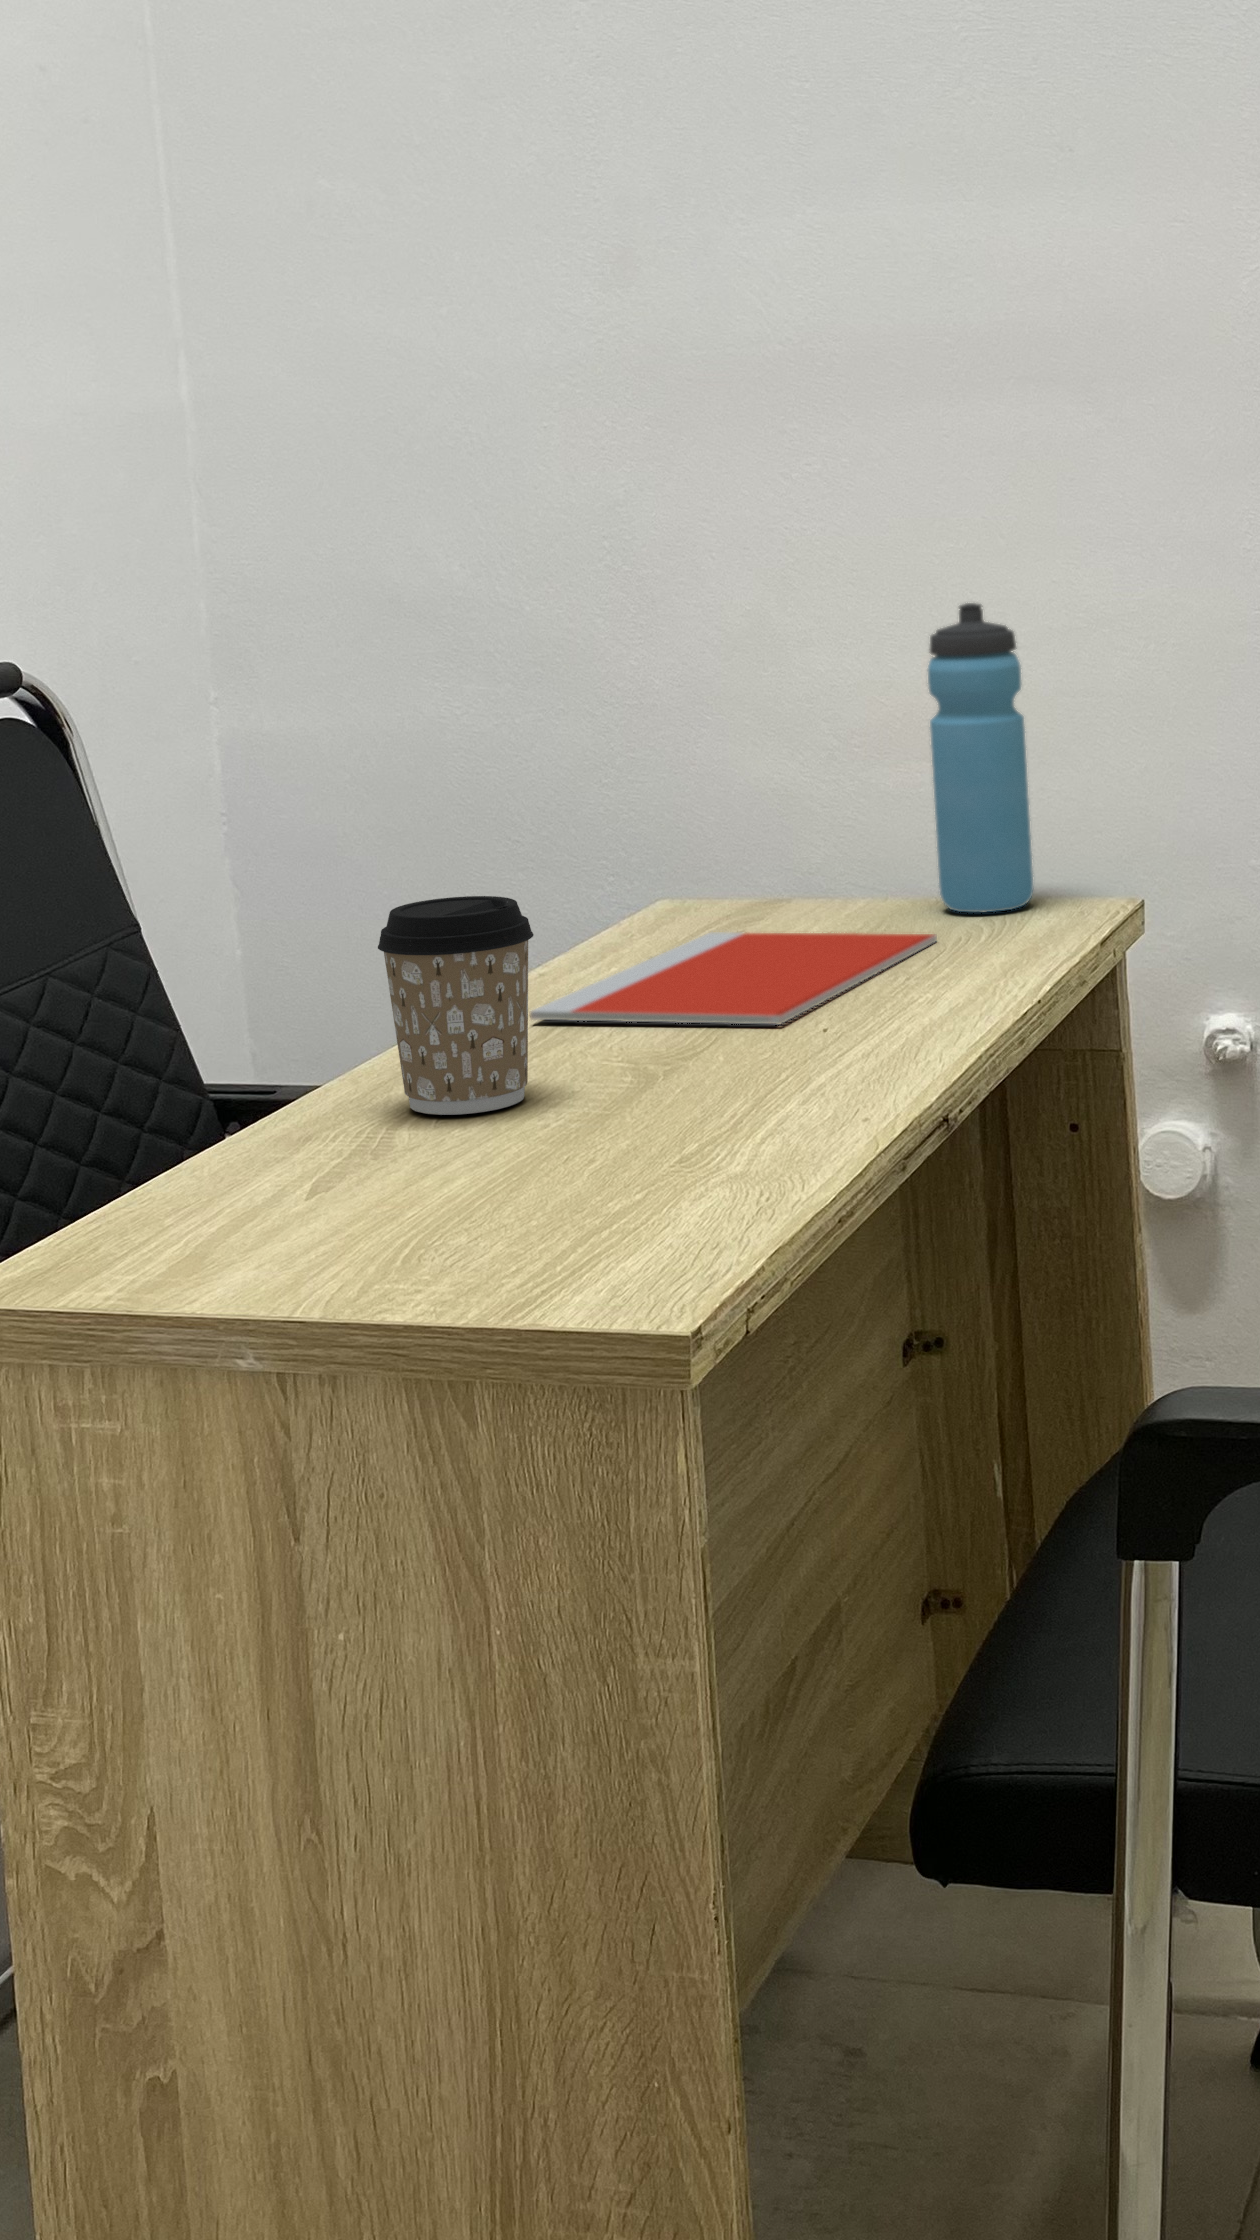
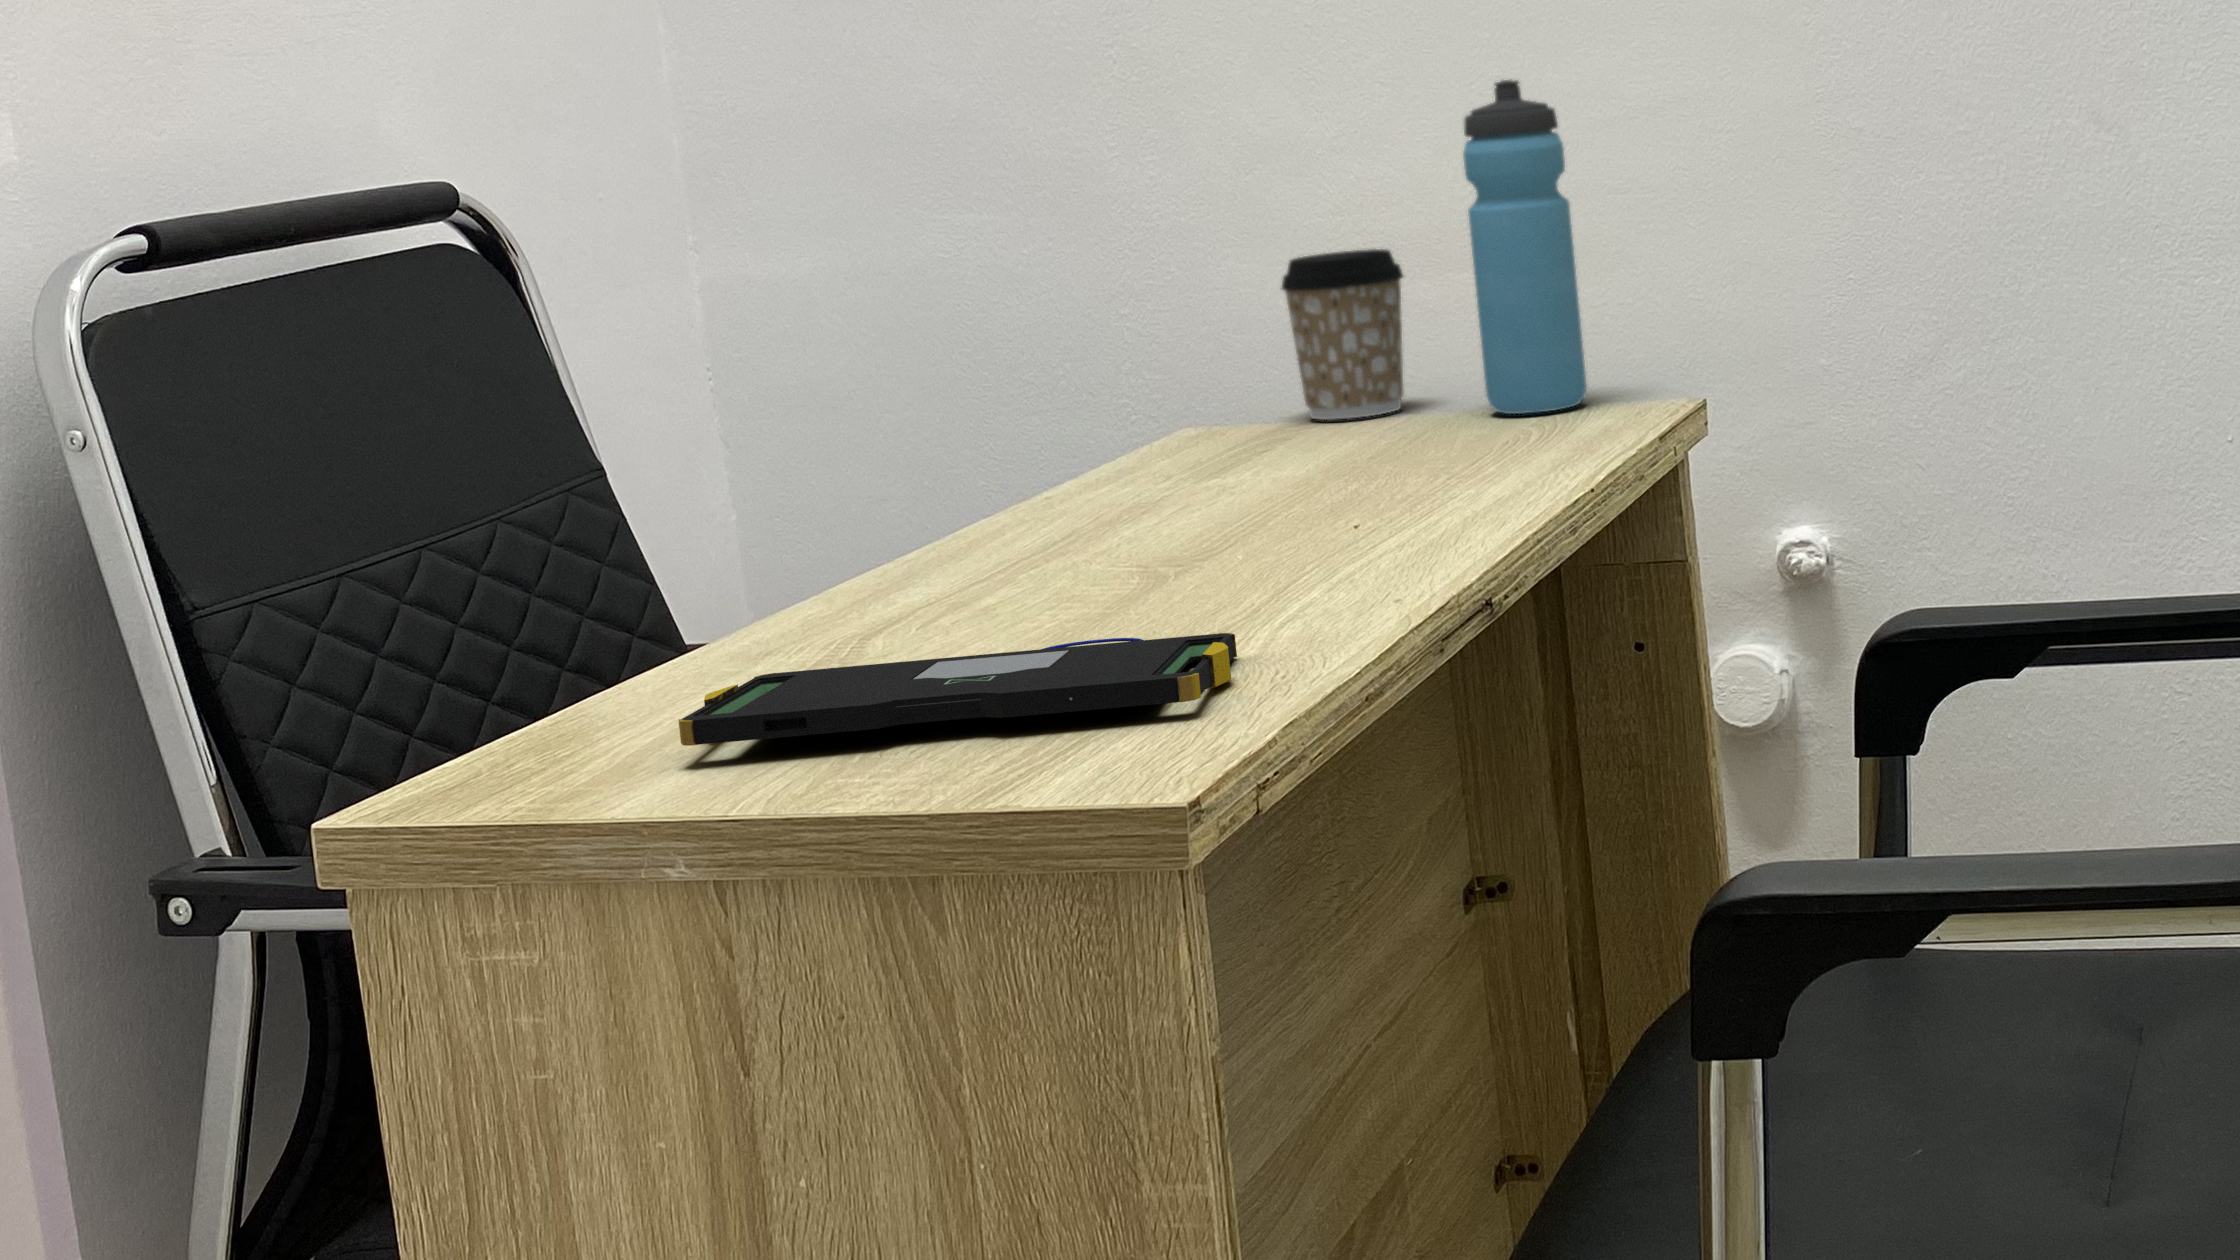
coffee cup: present [378,896,534,1115] -> present [1282,249,1404,420]
notebook: present [530,932,937,1025] -> none [1033,433,1483,533]
tablet: none [242,1148,724,1236] -> present [678,633,1237,746]

